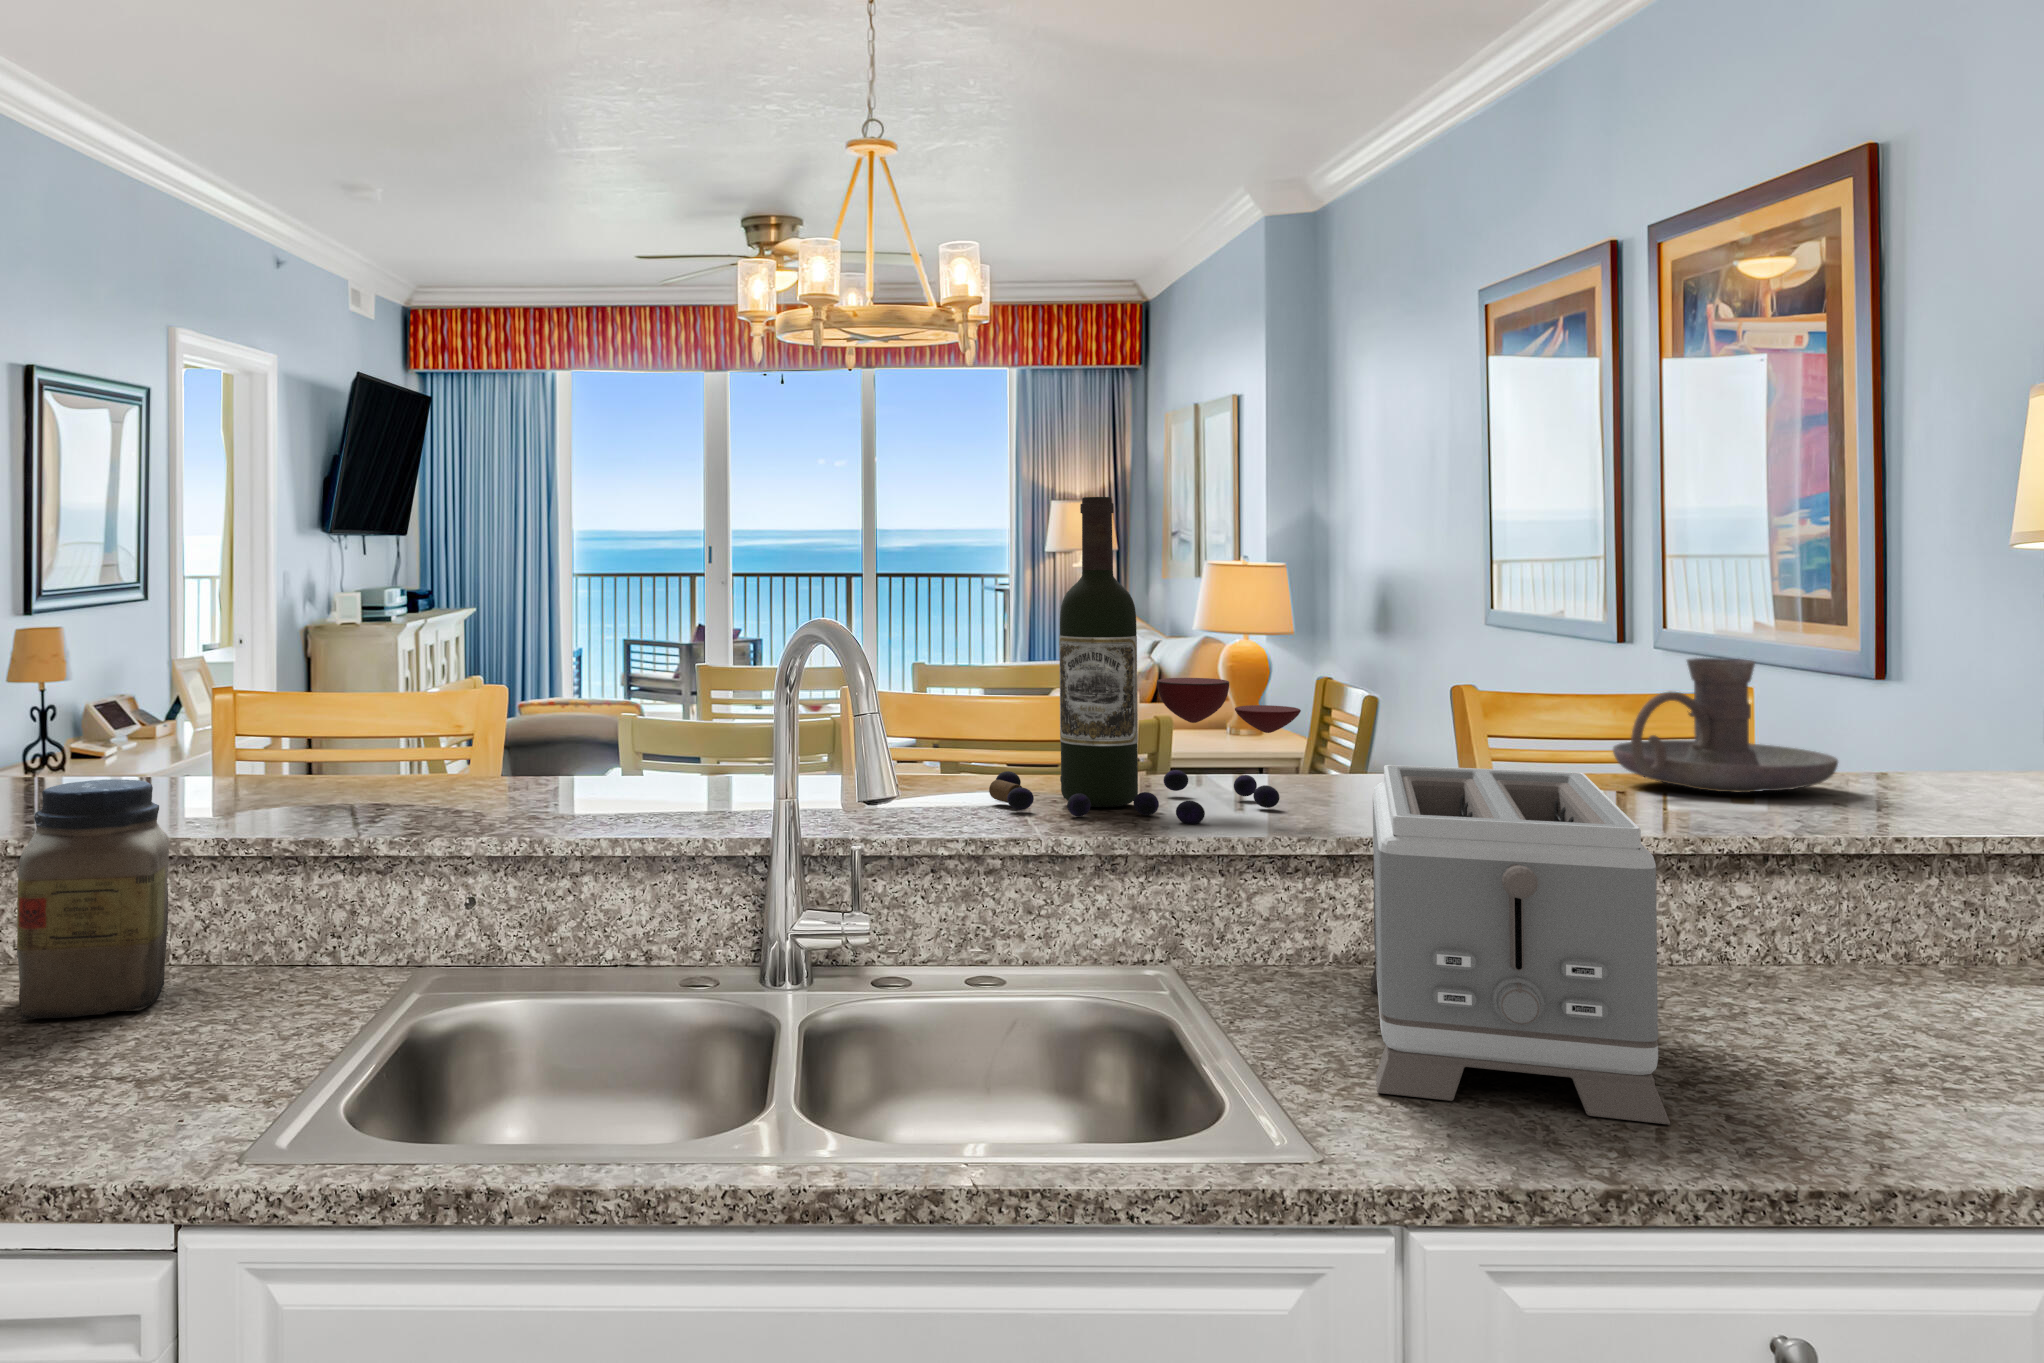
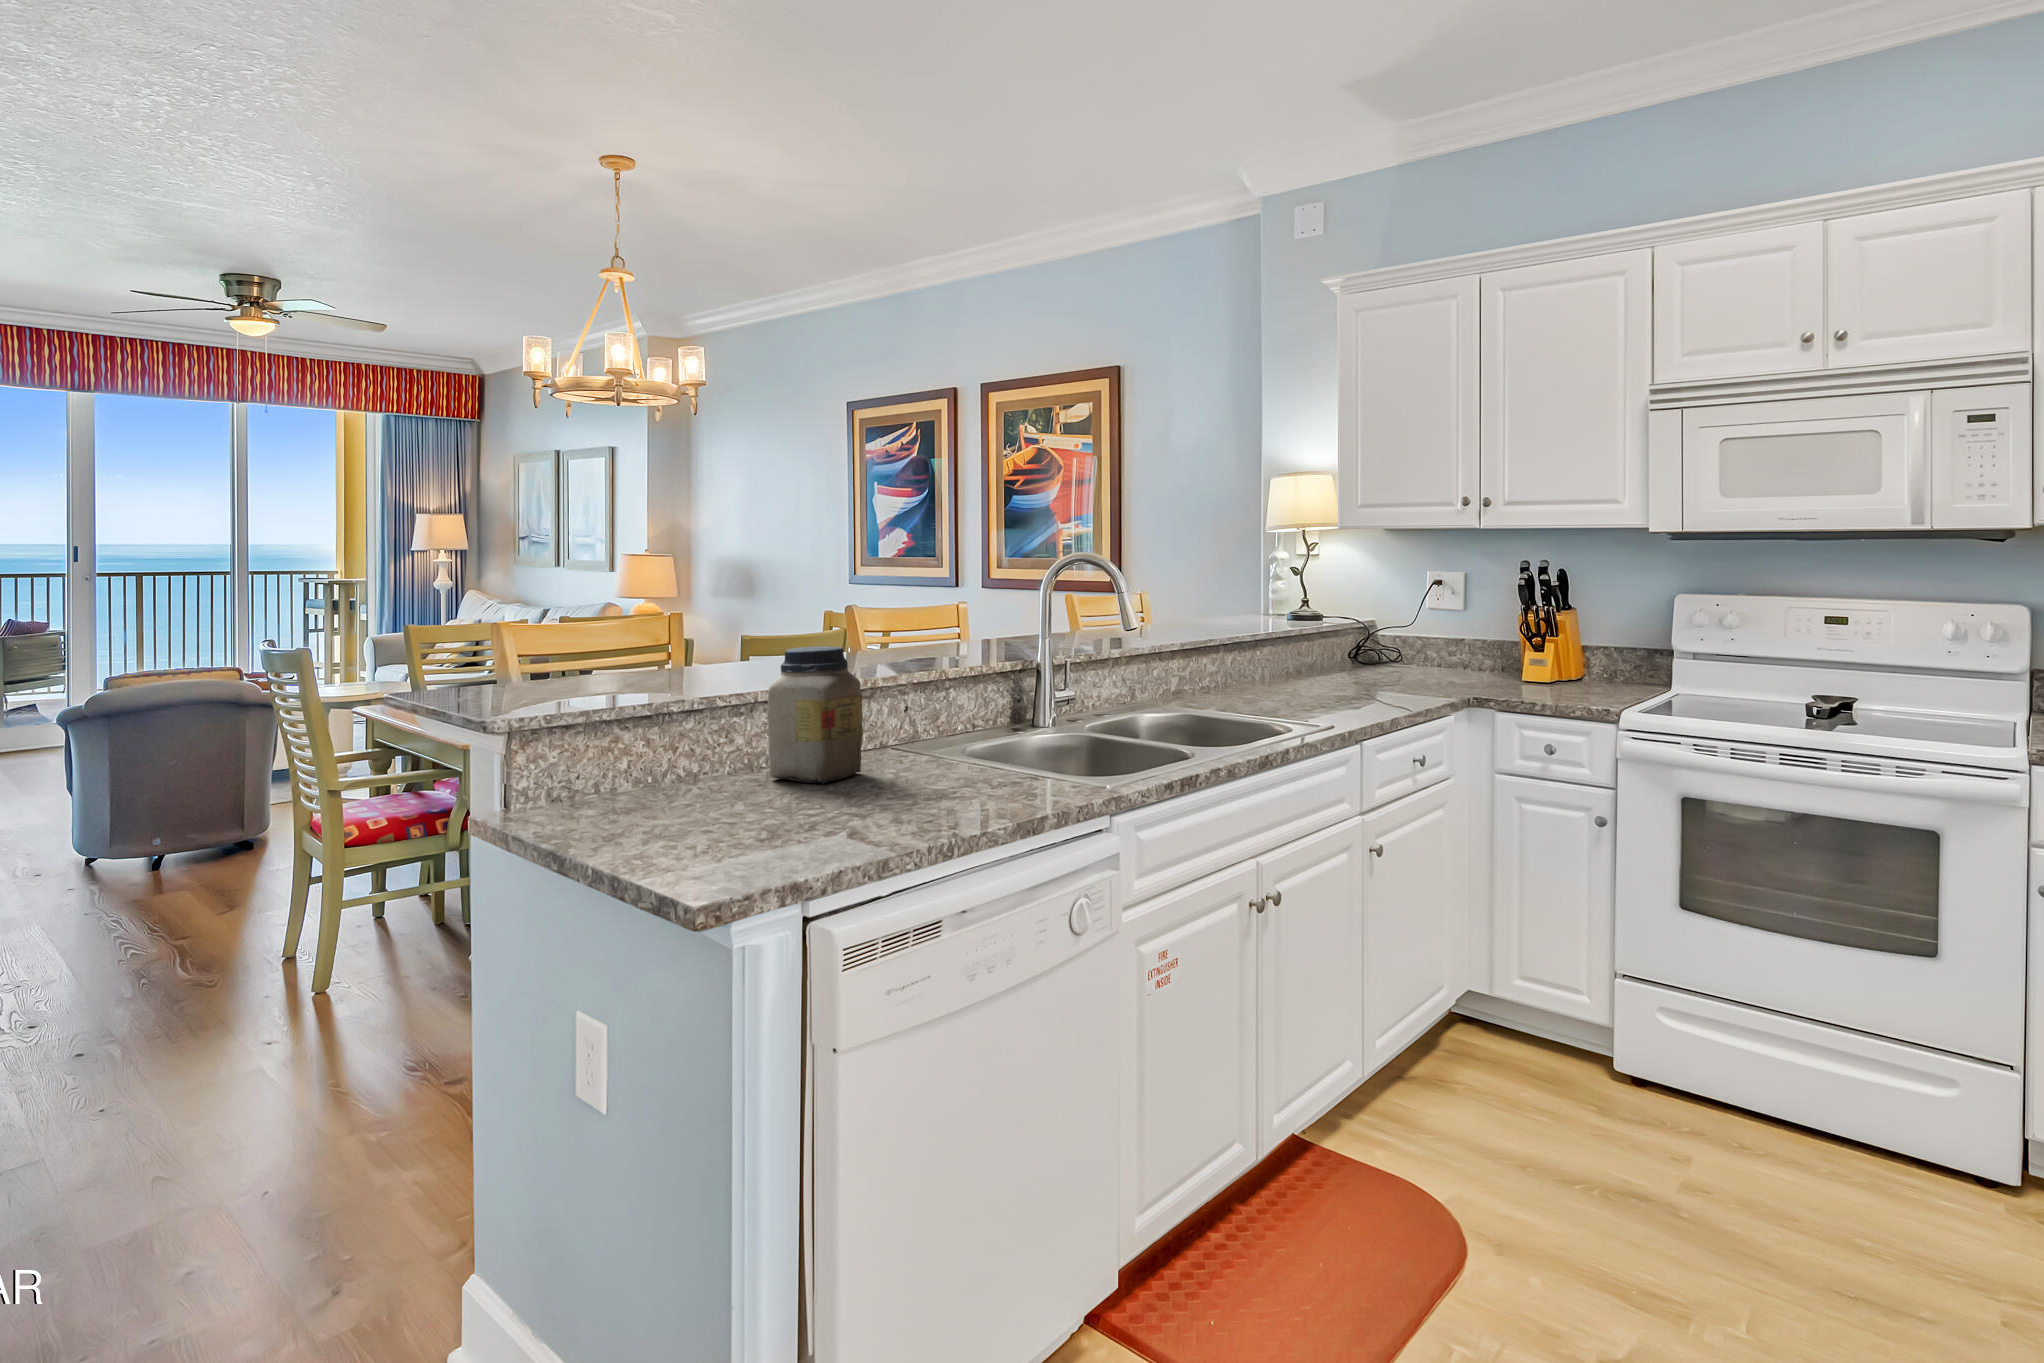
wine bottle: present [989,497,1301,824] -> none [998,503,1148,651]
candle holder: present [1613,658,1838,793] -> none [1151,579,1230,631]
toaster: present [1370,765,1670,1125] -> none [1200,609,1360,714]

